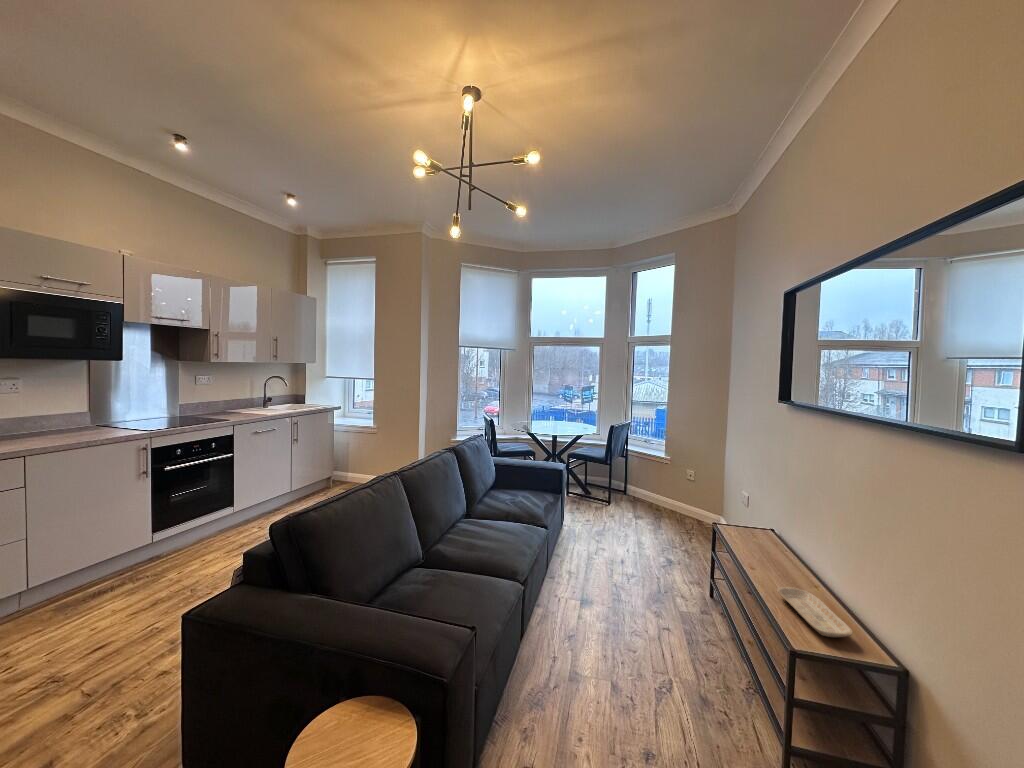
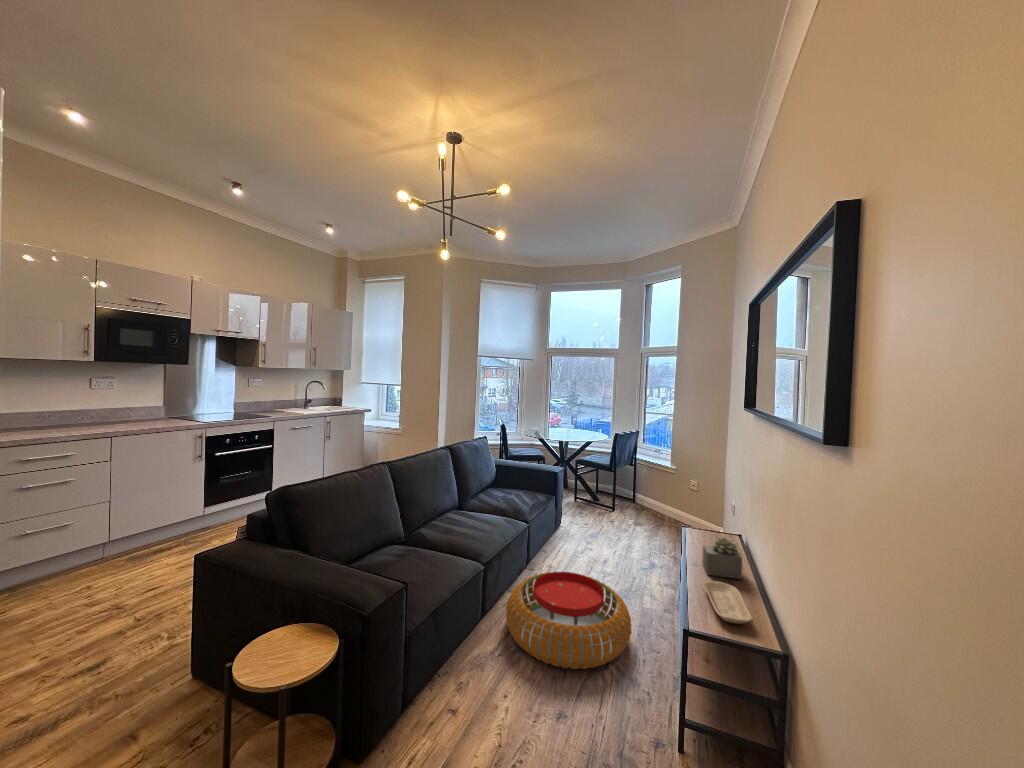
succulent plant: none [756,536,805,580] -> present [702,537,742,579]
pouf: none [549,580,690,695] -> present [506,572,631,669]

